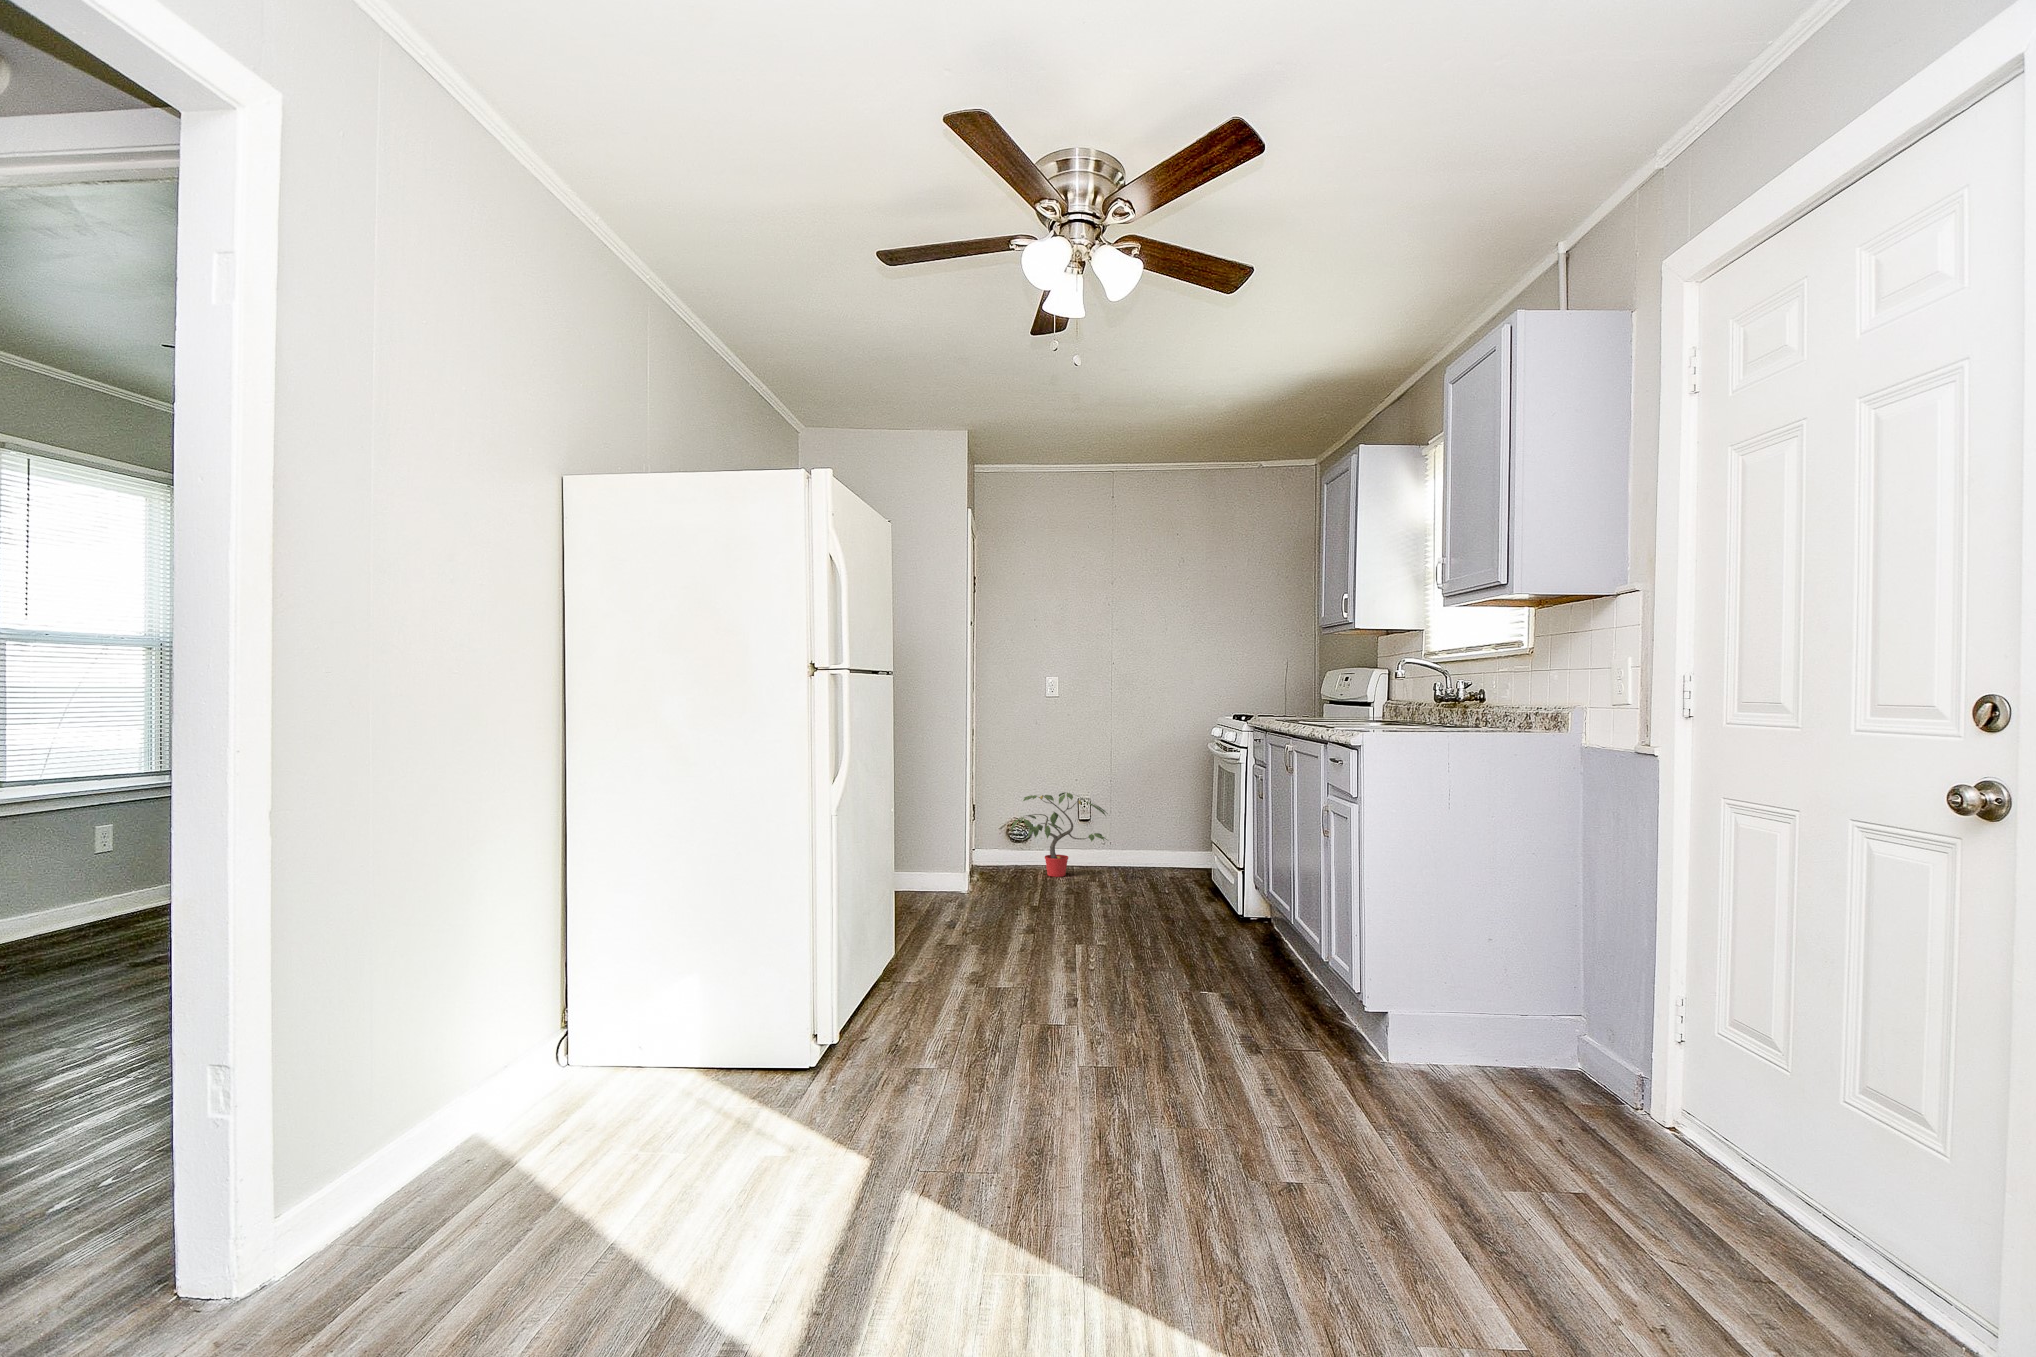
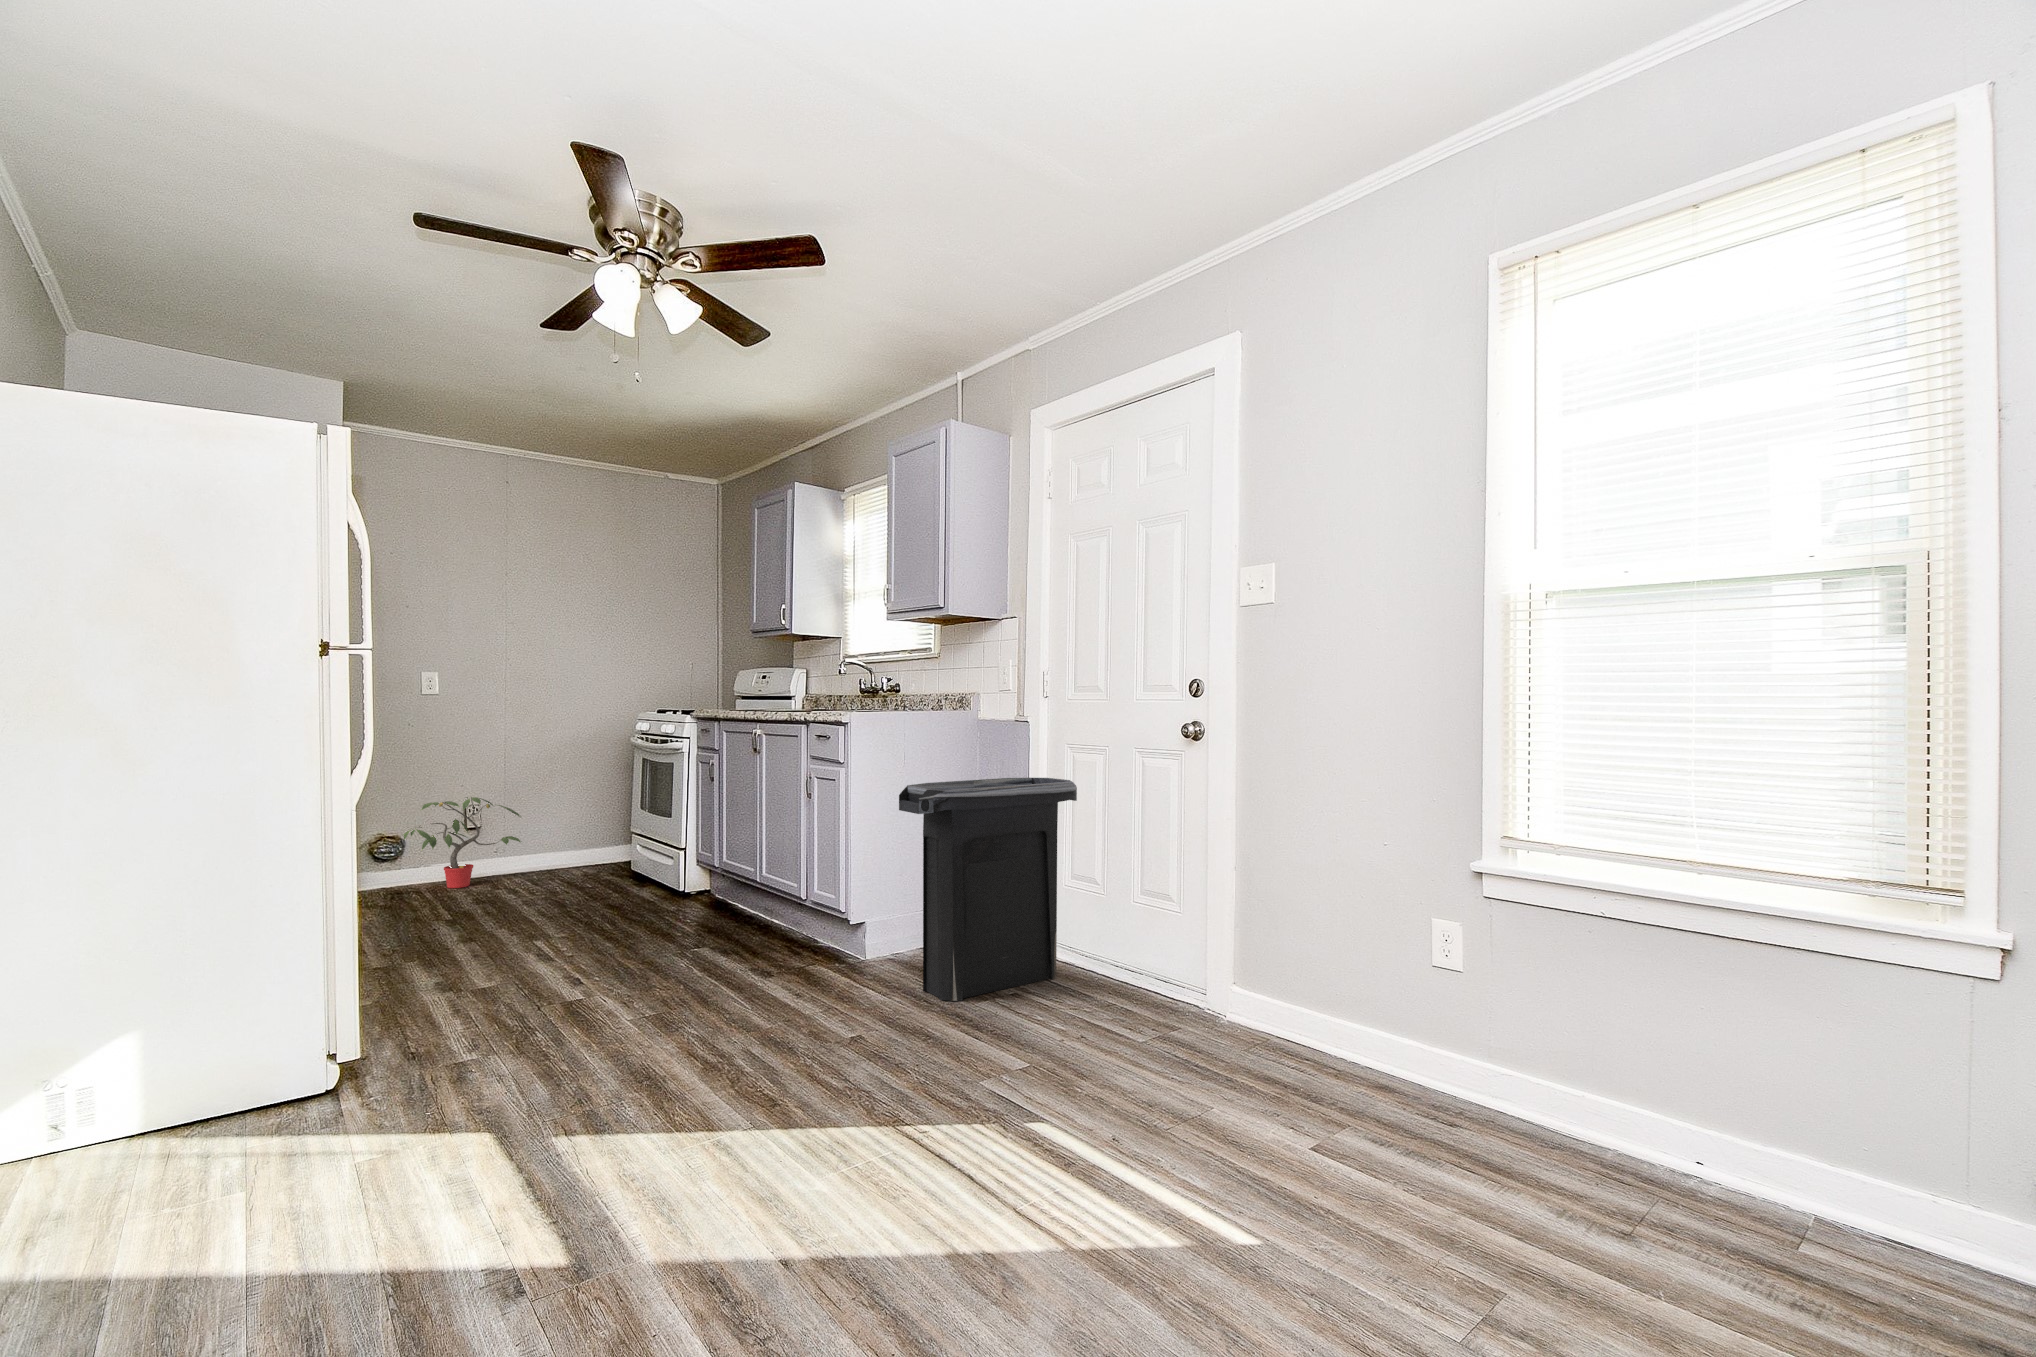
trash can: none [1396,839,1730,1186] -> present [899,778,1077,1001]

